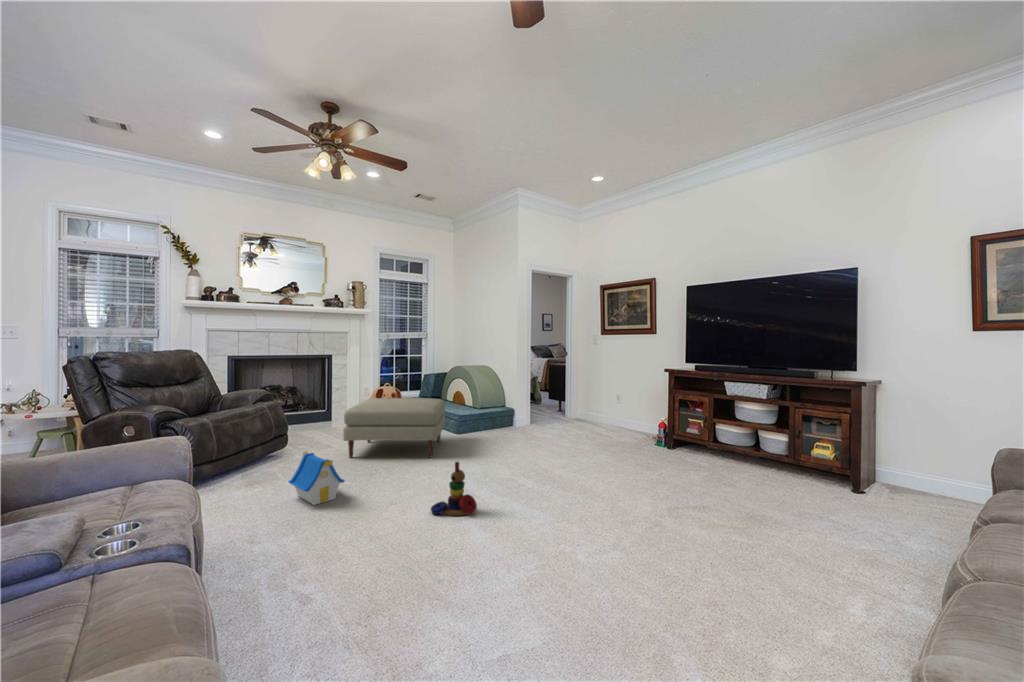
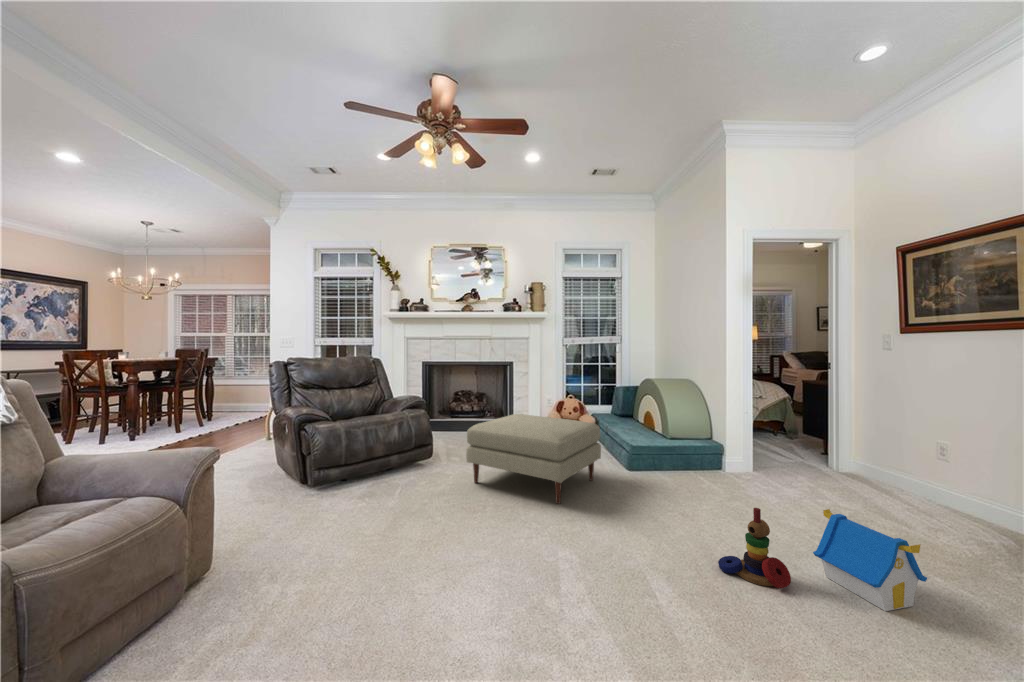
toy house: present [288,451,345,505] -> present [813,509,927,611]
stacking toy: present [431,462,477,516] -> present [718,508,791,589]

